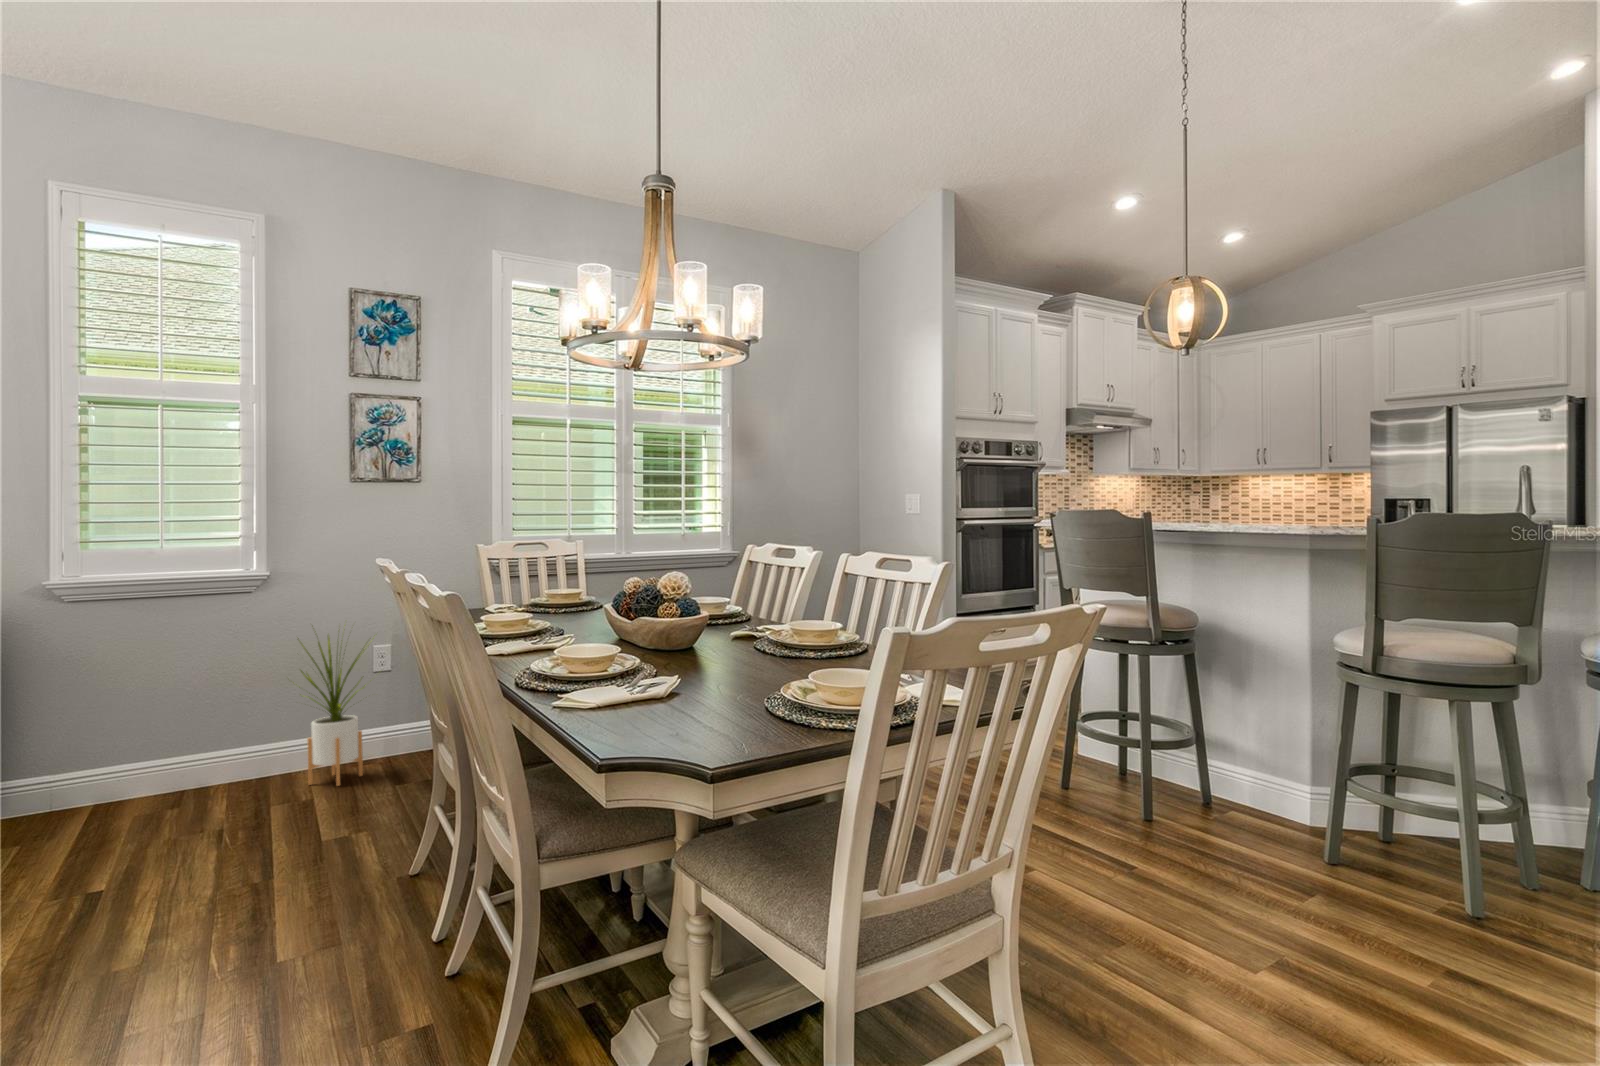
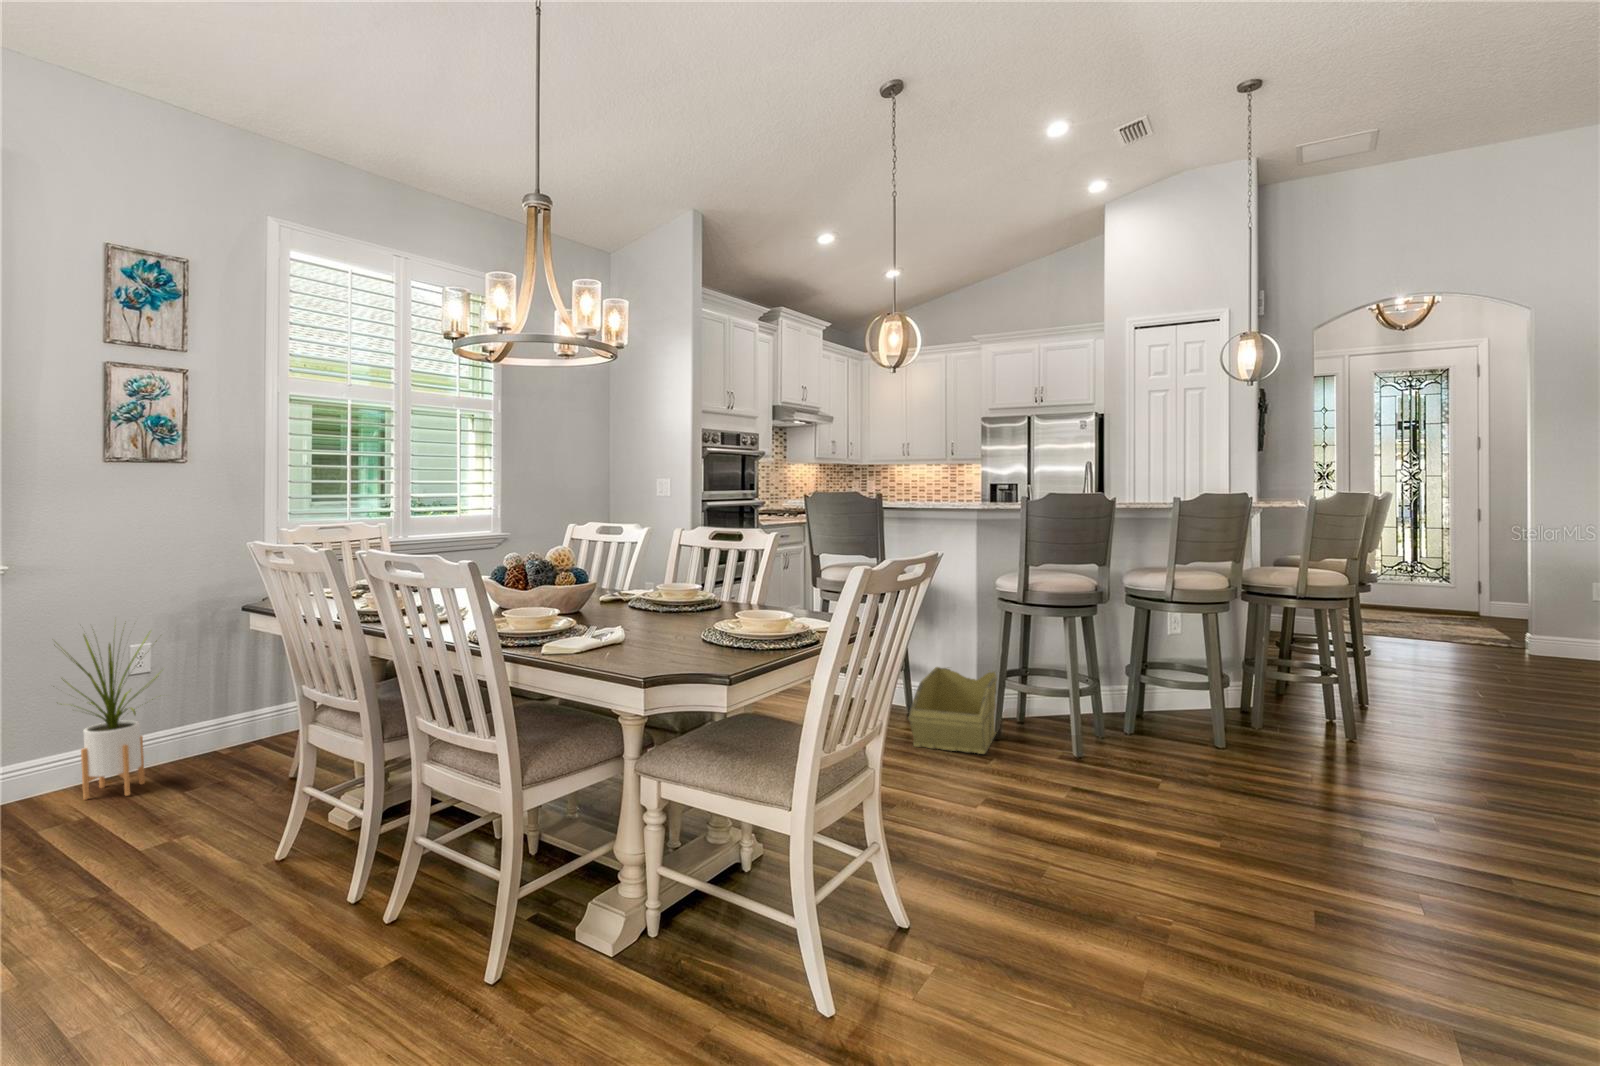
storage bin: none [1171,735,1353,884] -> present [908,667,997,754]

